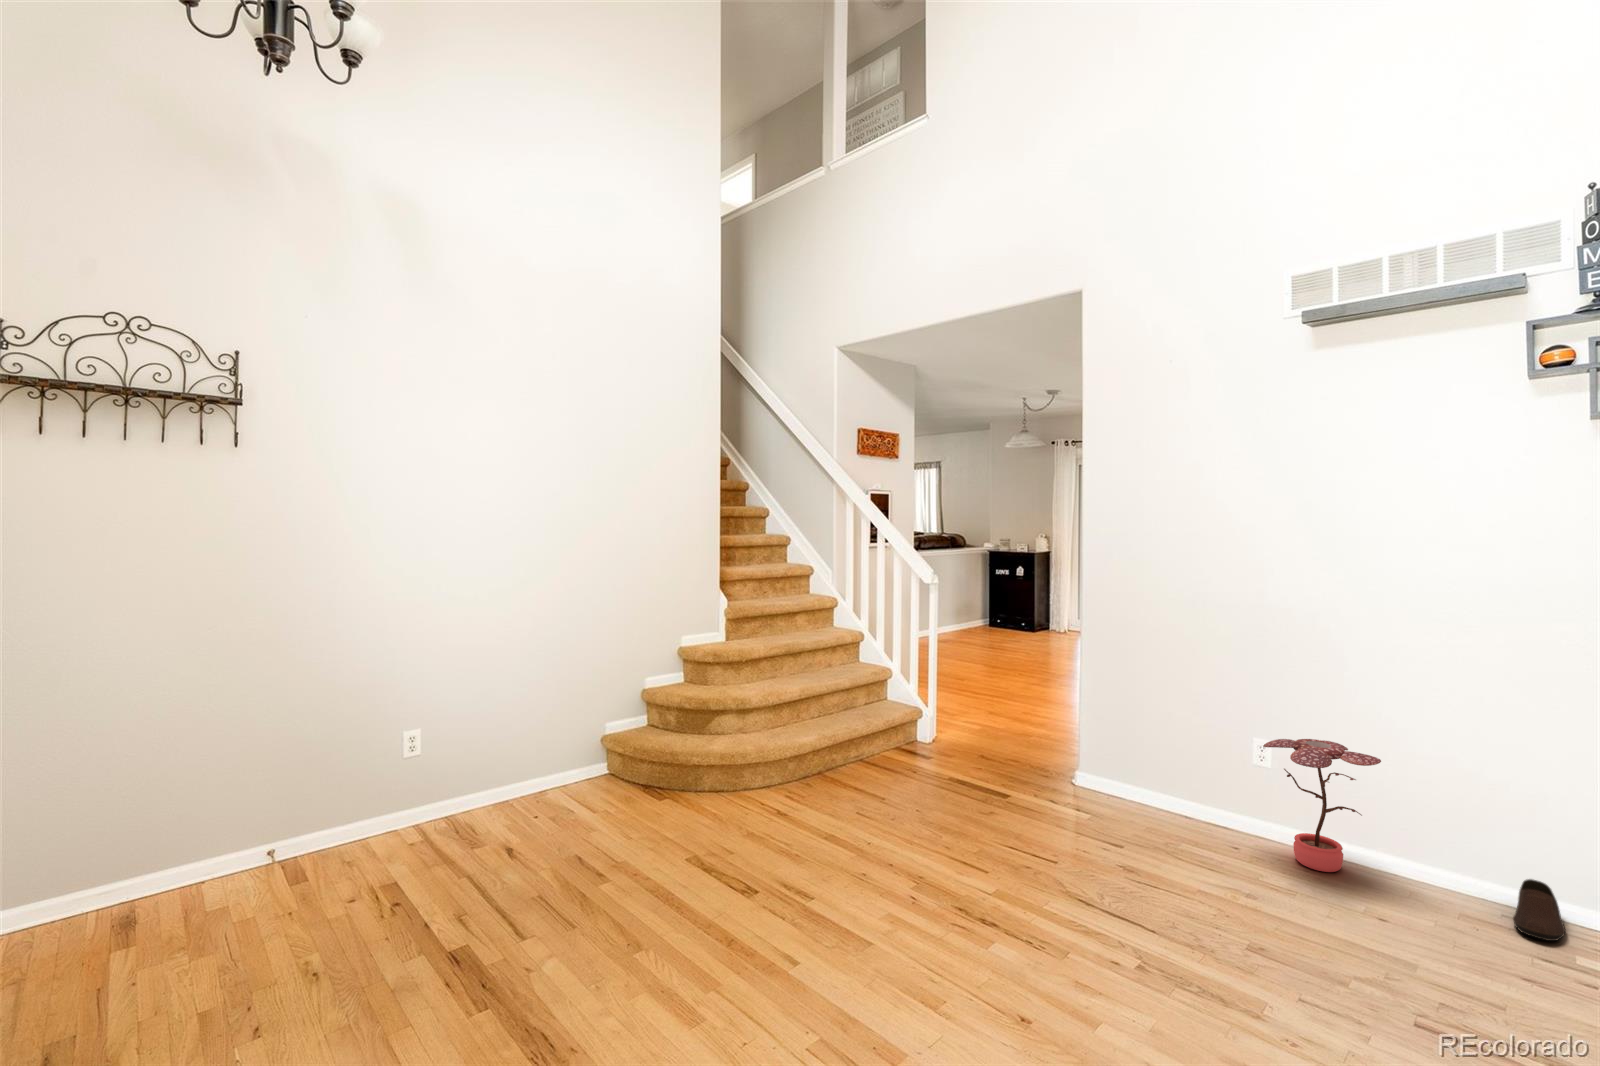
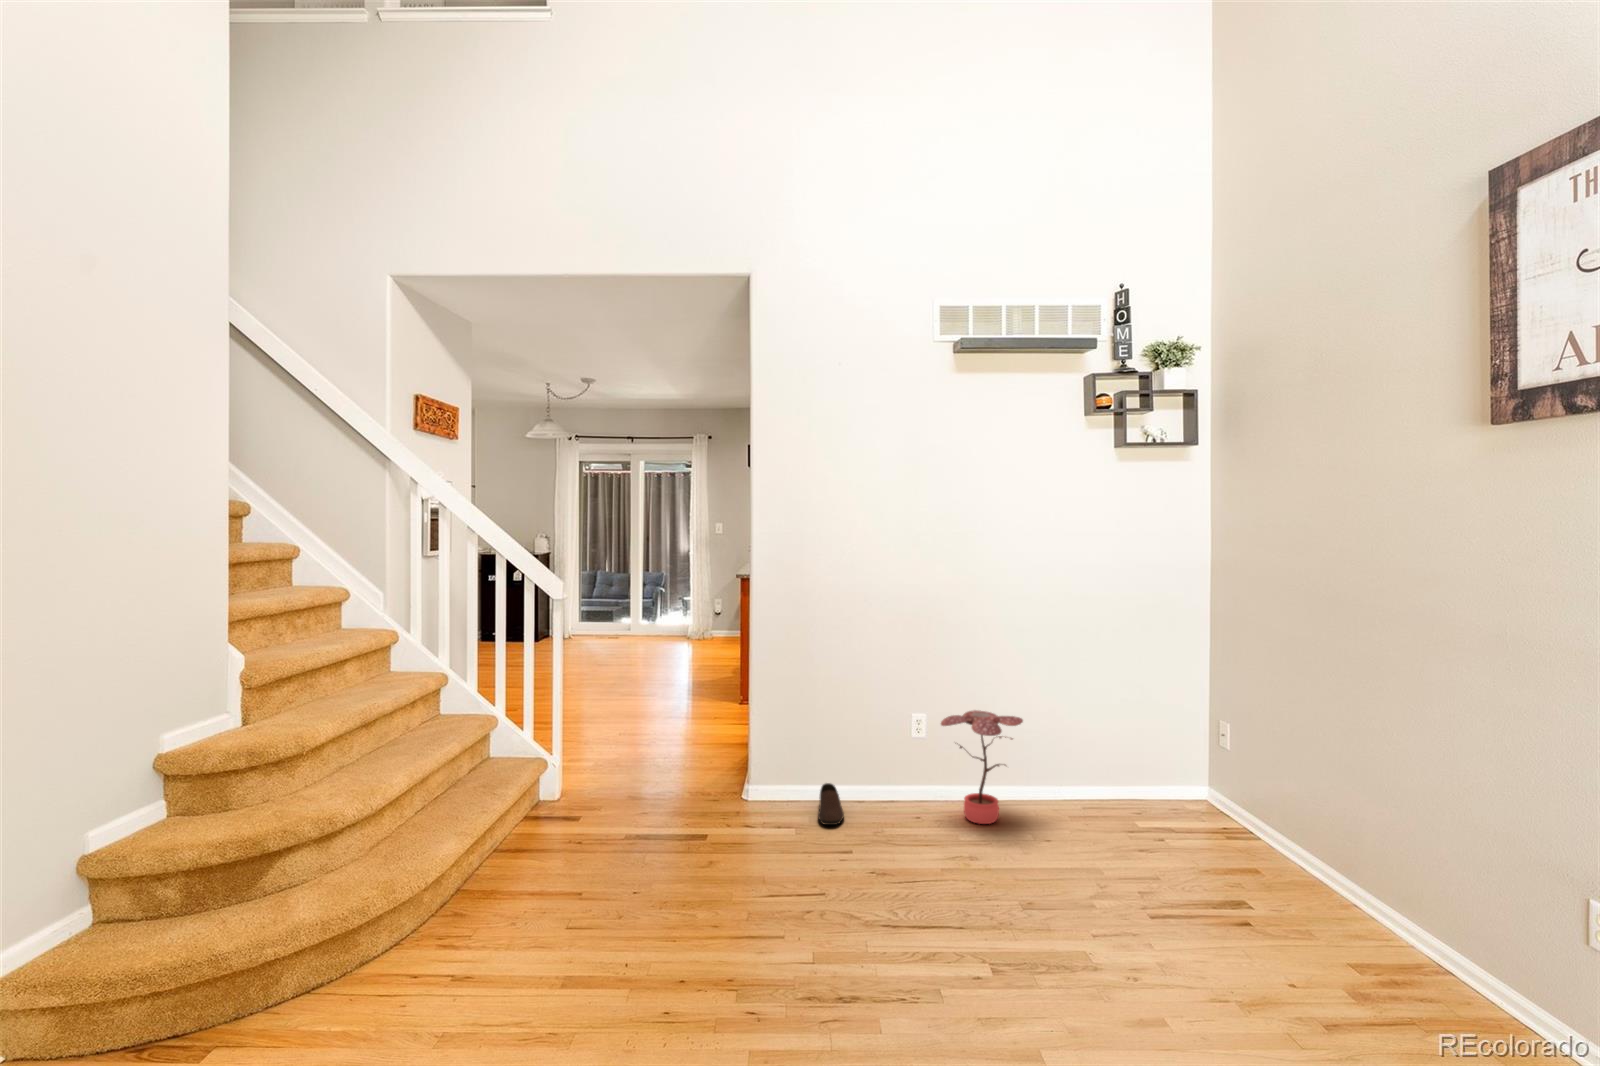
shoe: present [1513,879,1565,941] -> present [818,783,844,825]

